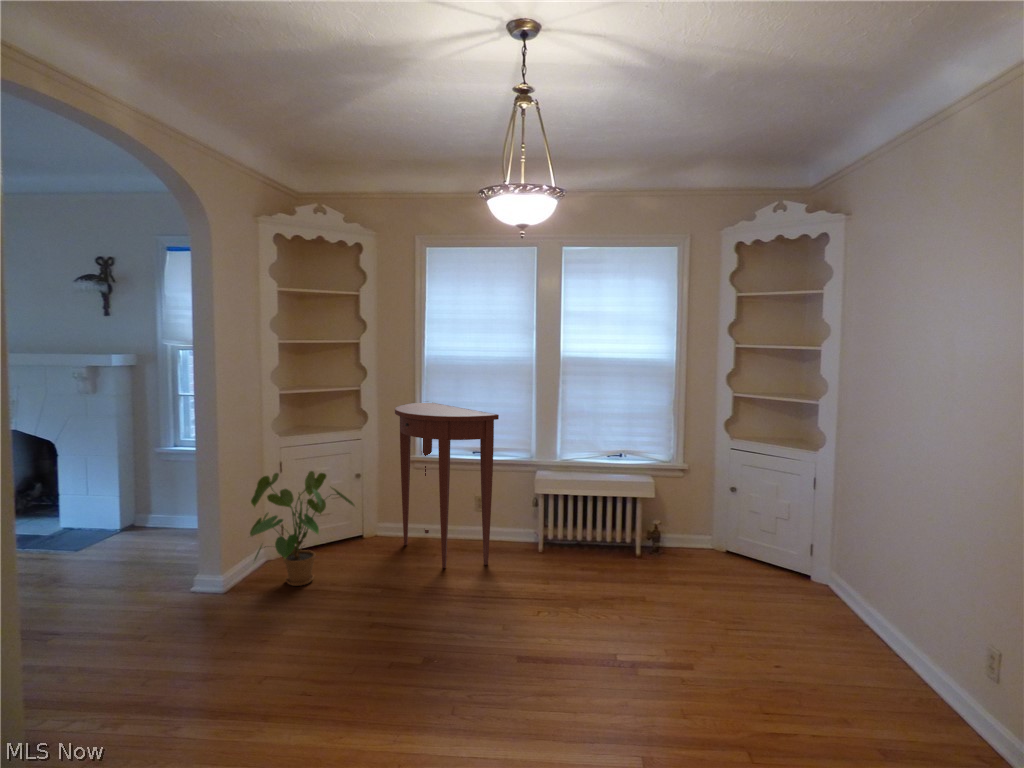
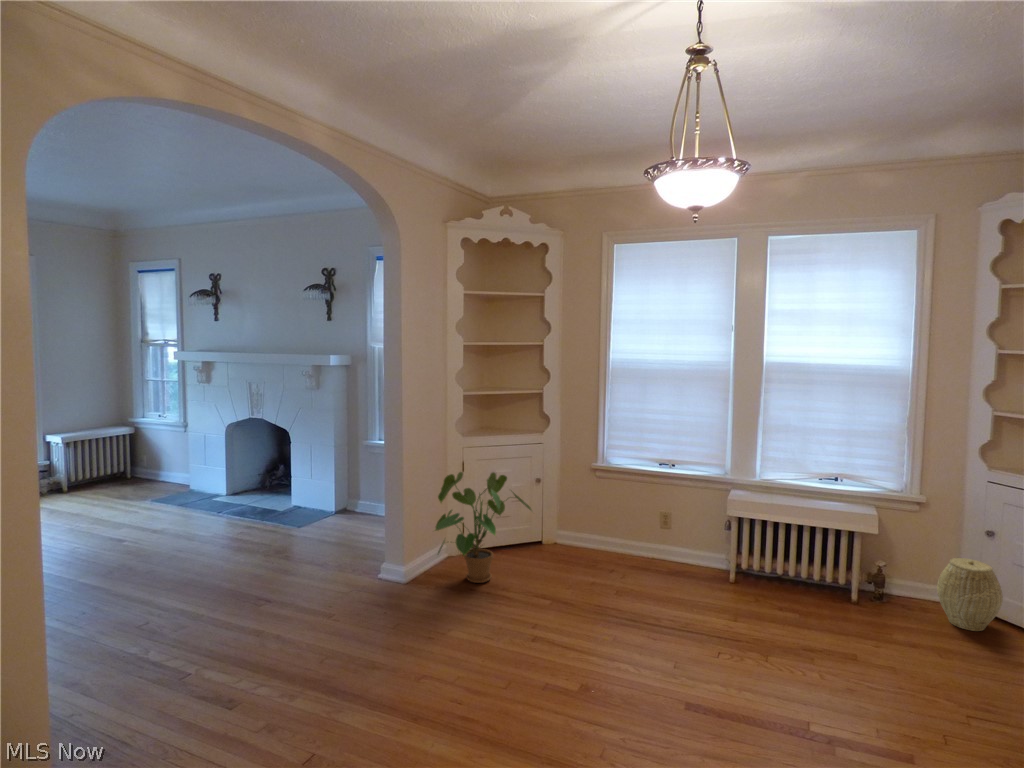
console table: present [395,403,499,568] -> none [575,407,683,587]
woven basket: none [699,510,743,567] -> present [937,558,1003,631]

